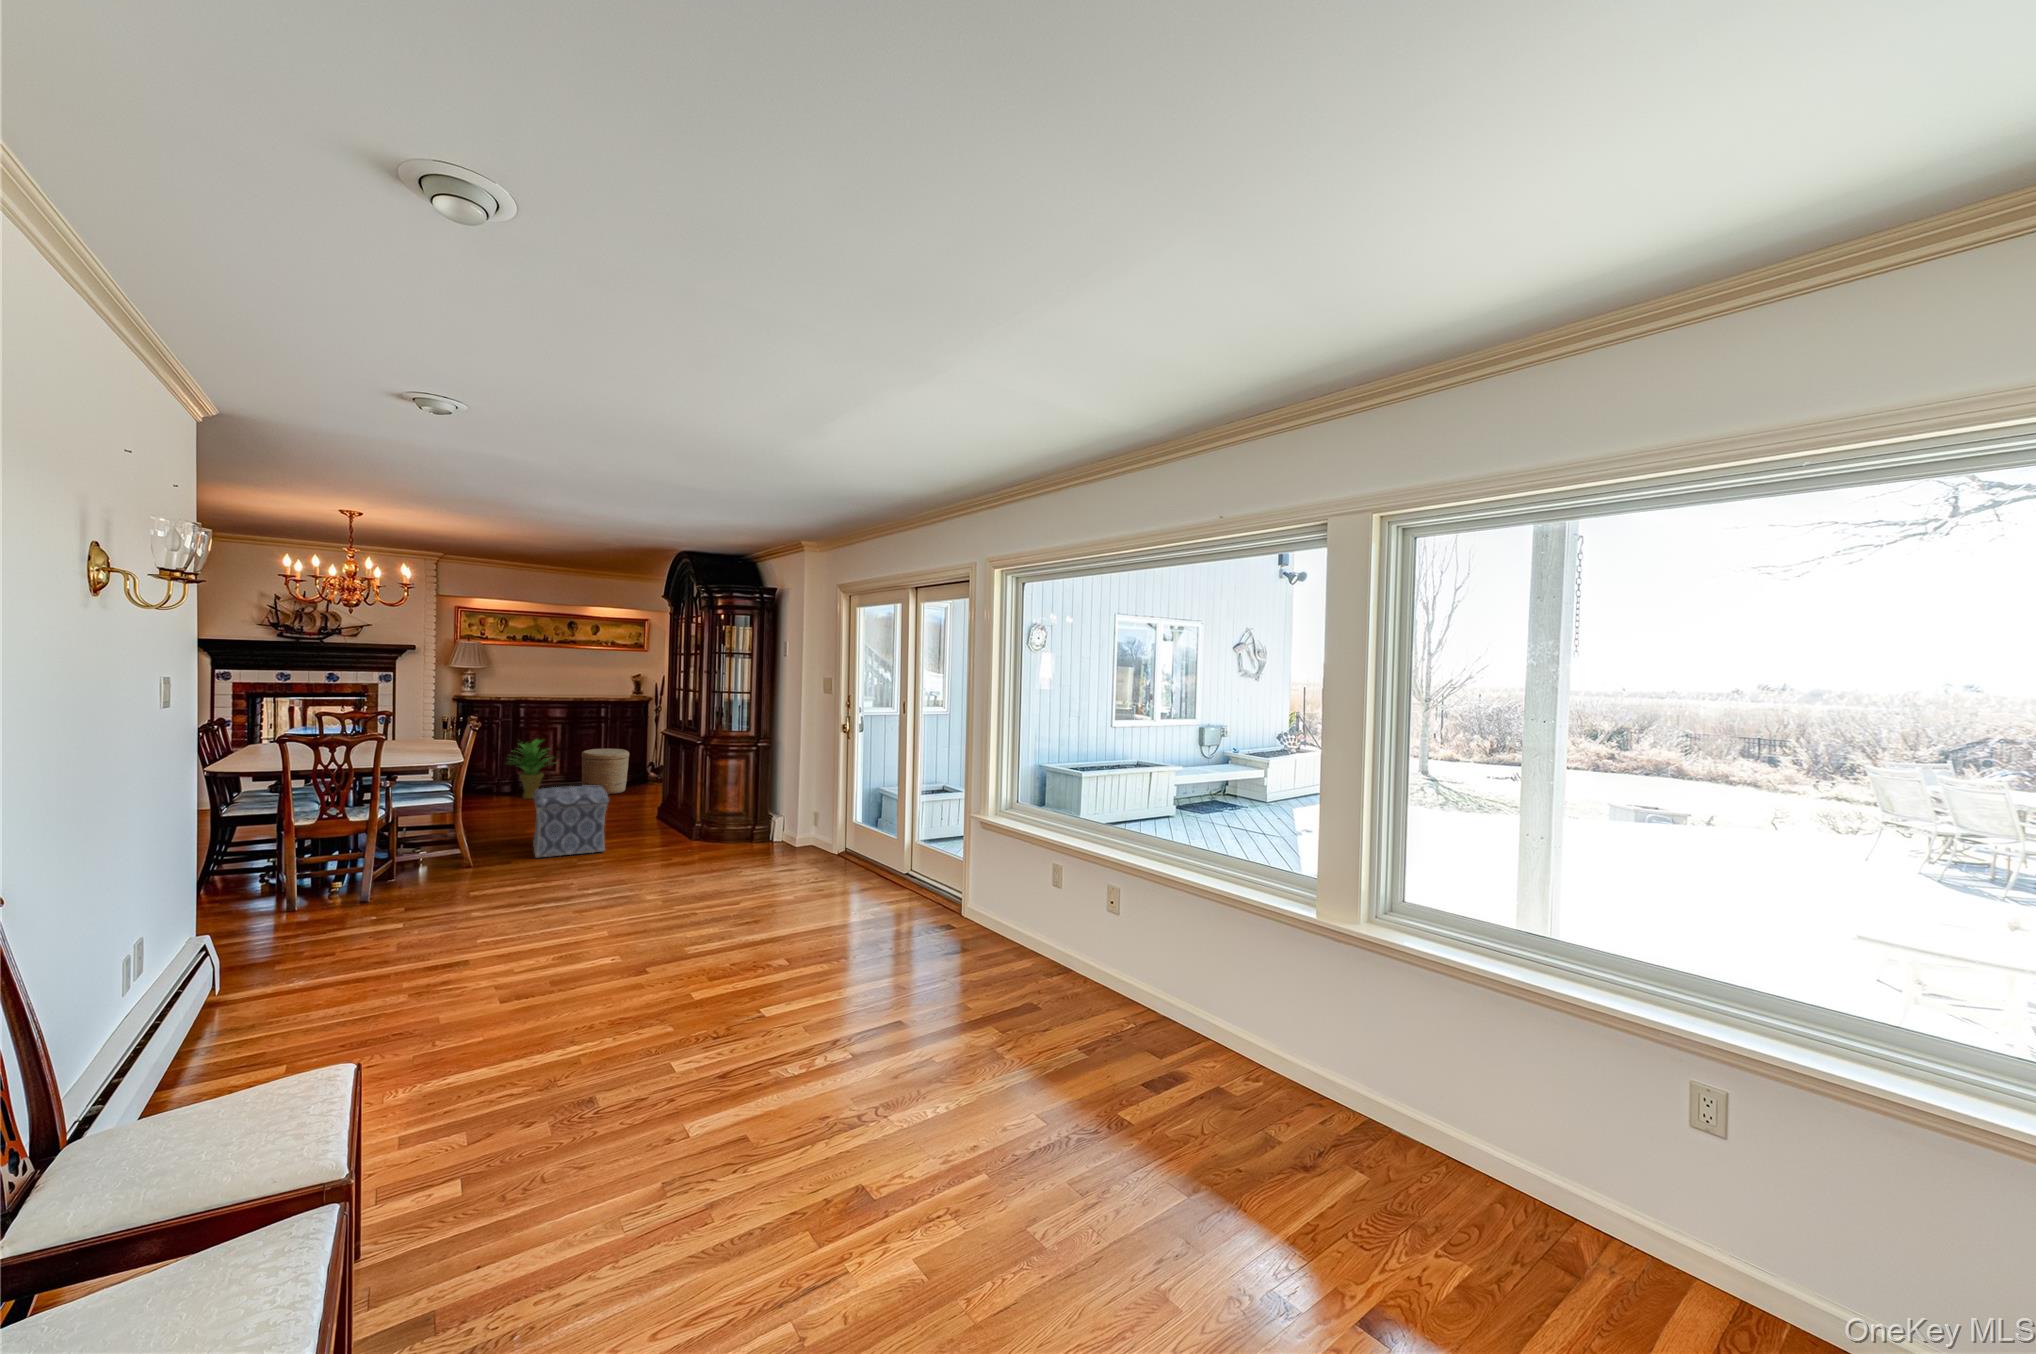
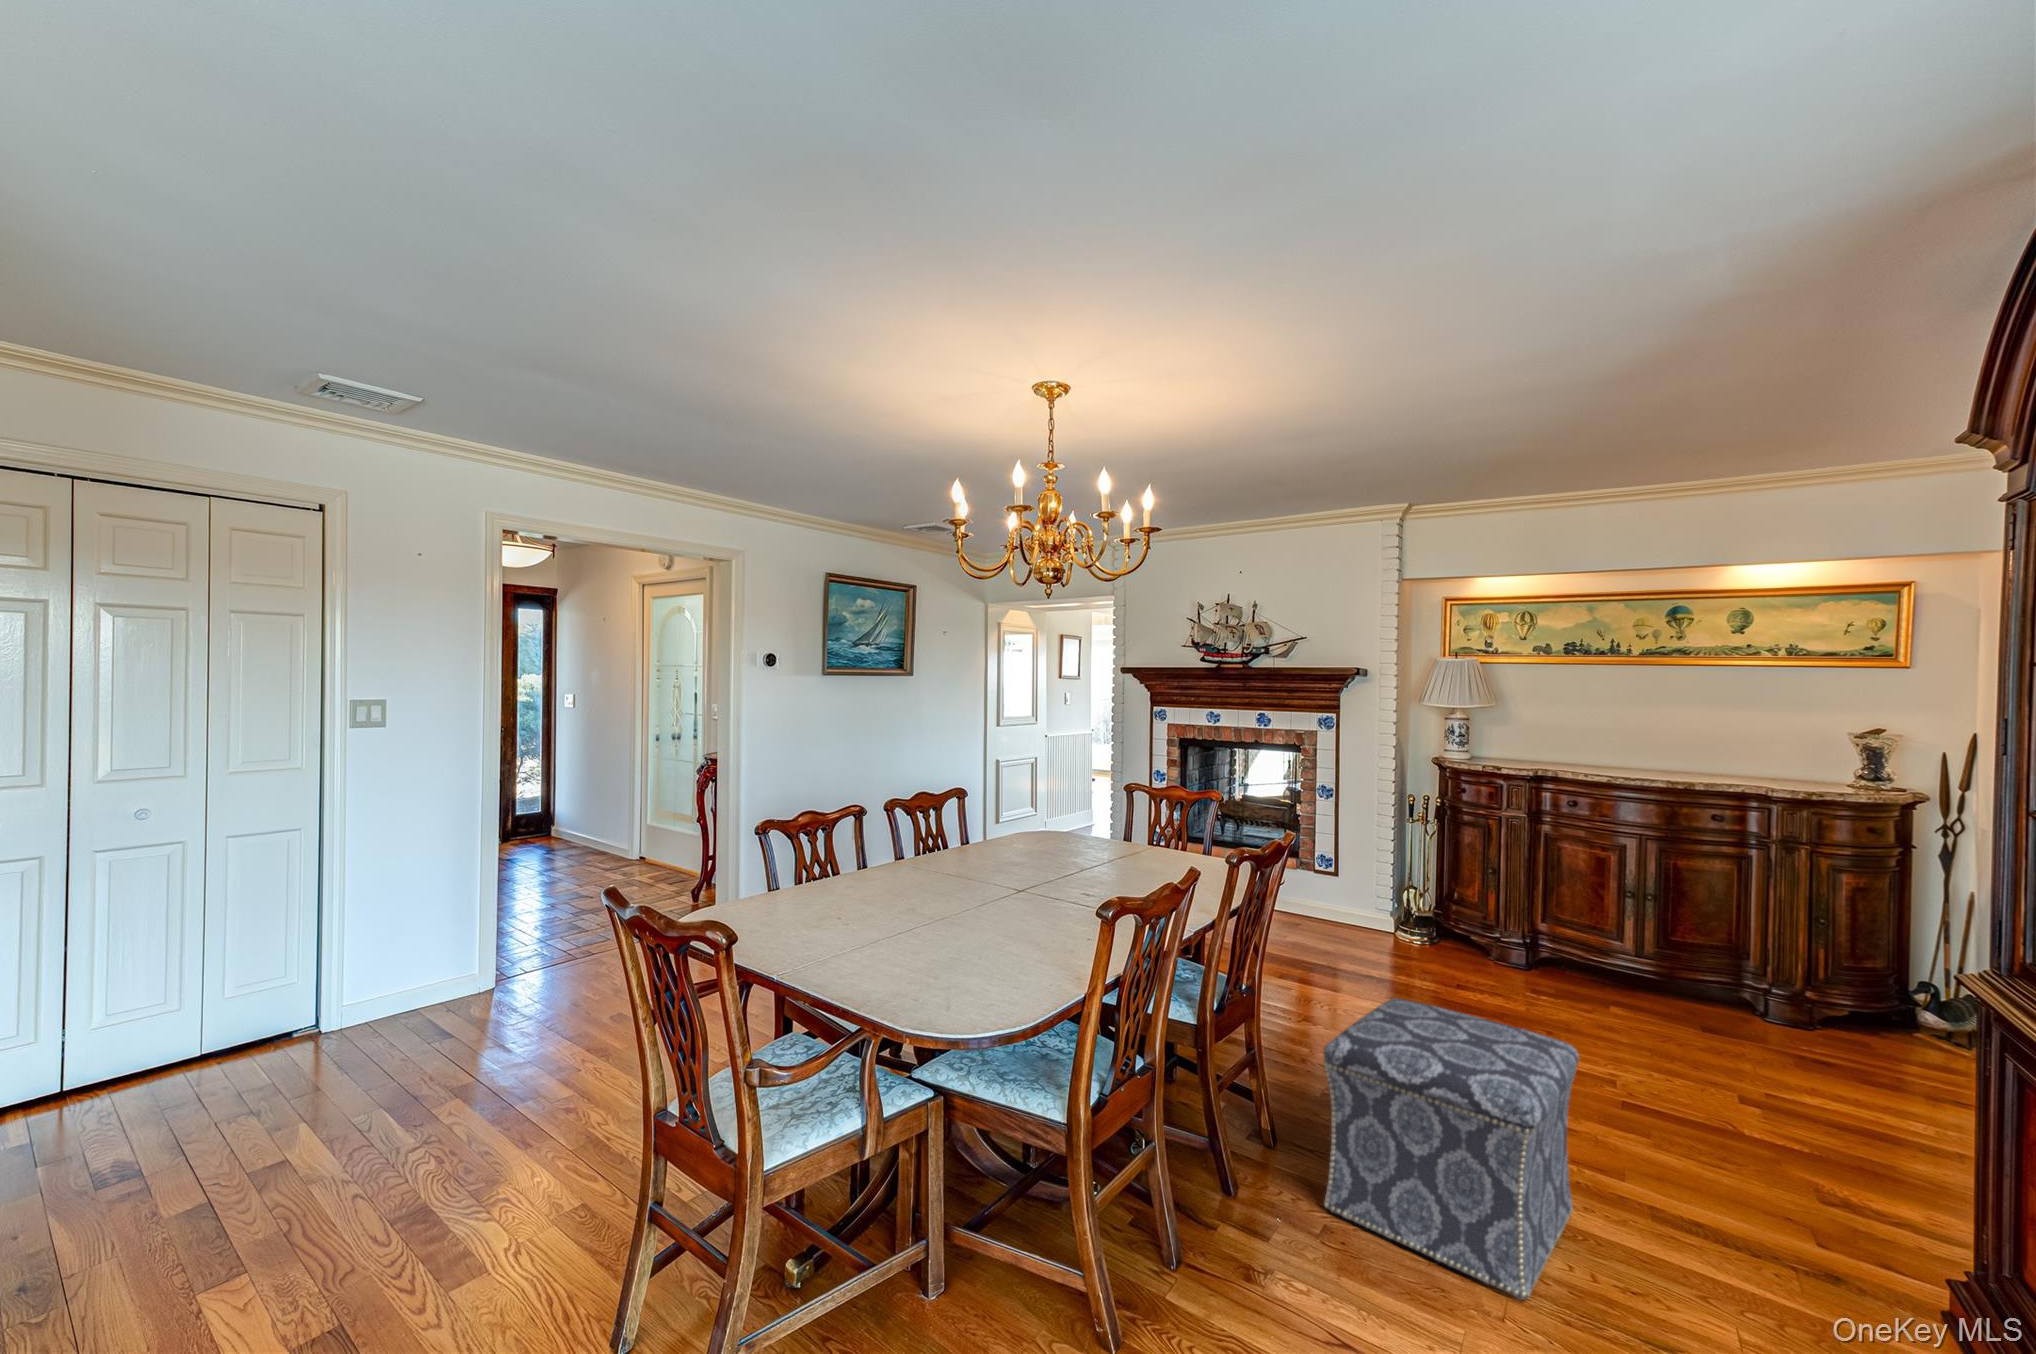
potted plant: present [512,739,551,799] -> none [1490,856,1608,998]
woven basket: present [581,749,629,795] -> none [1675,910,1822,1050]

